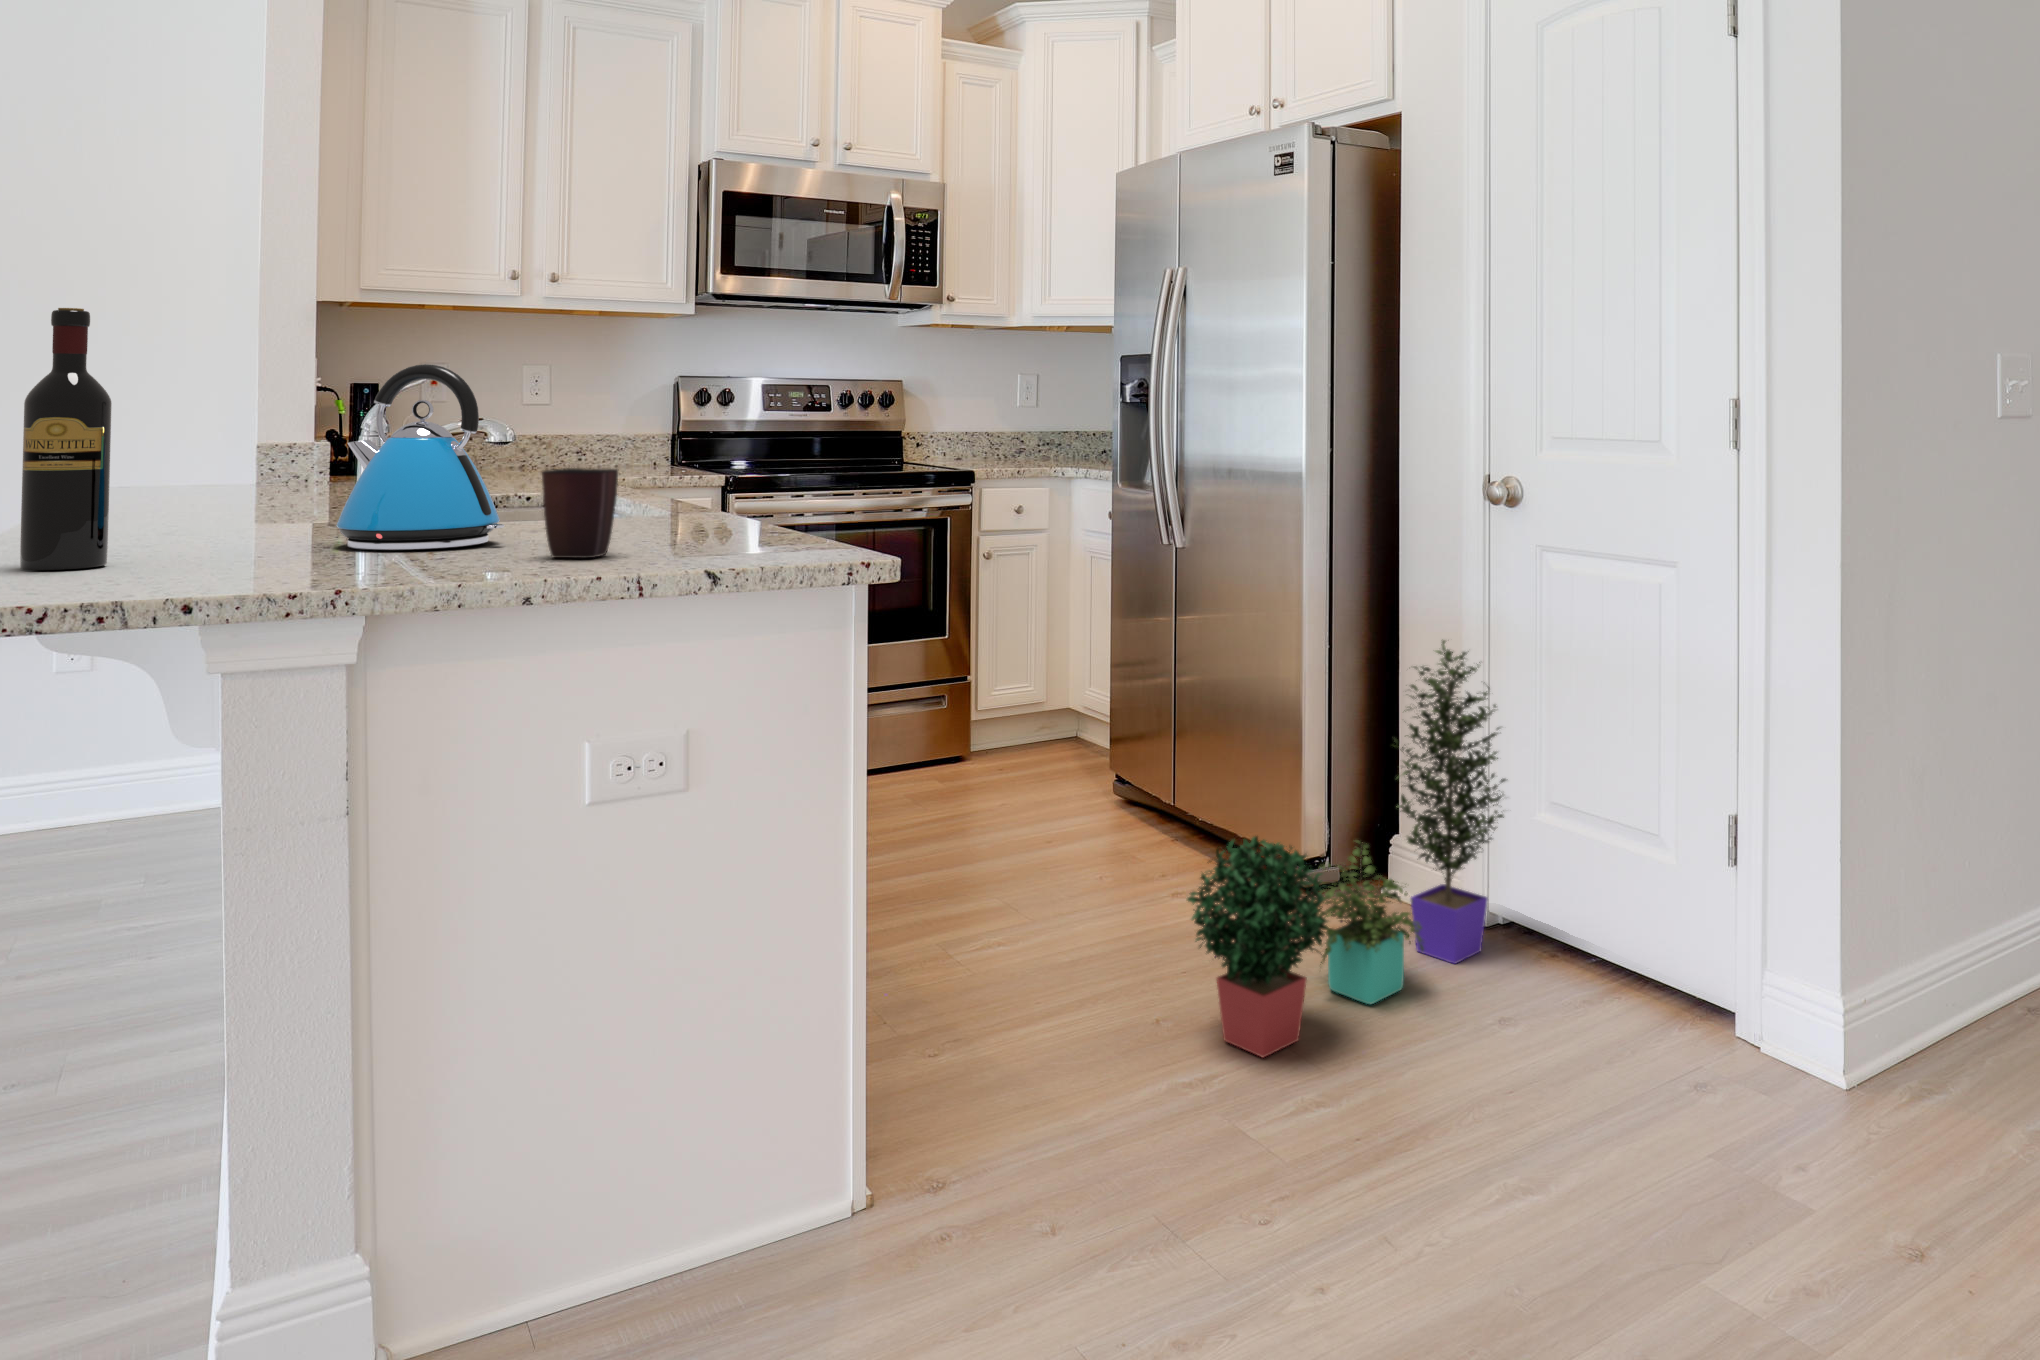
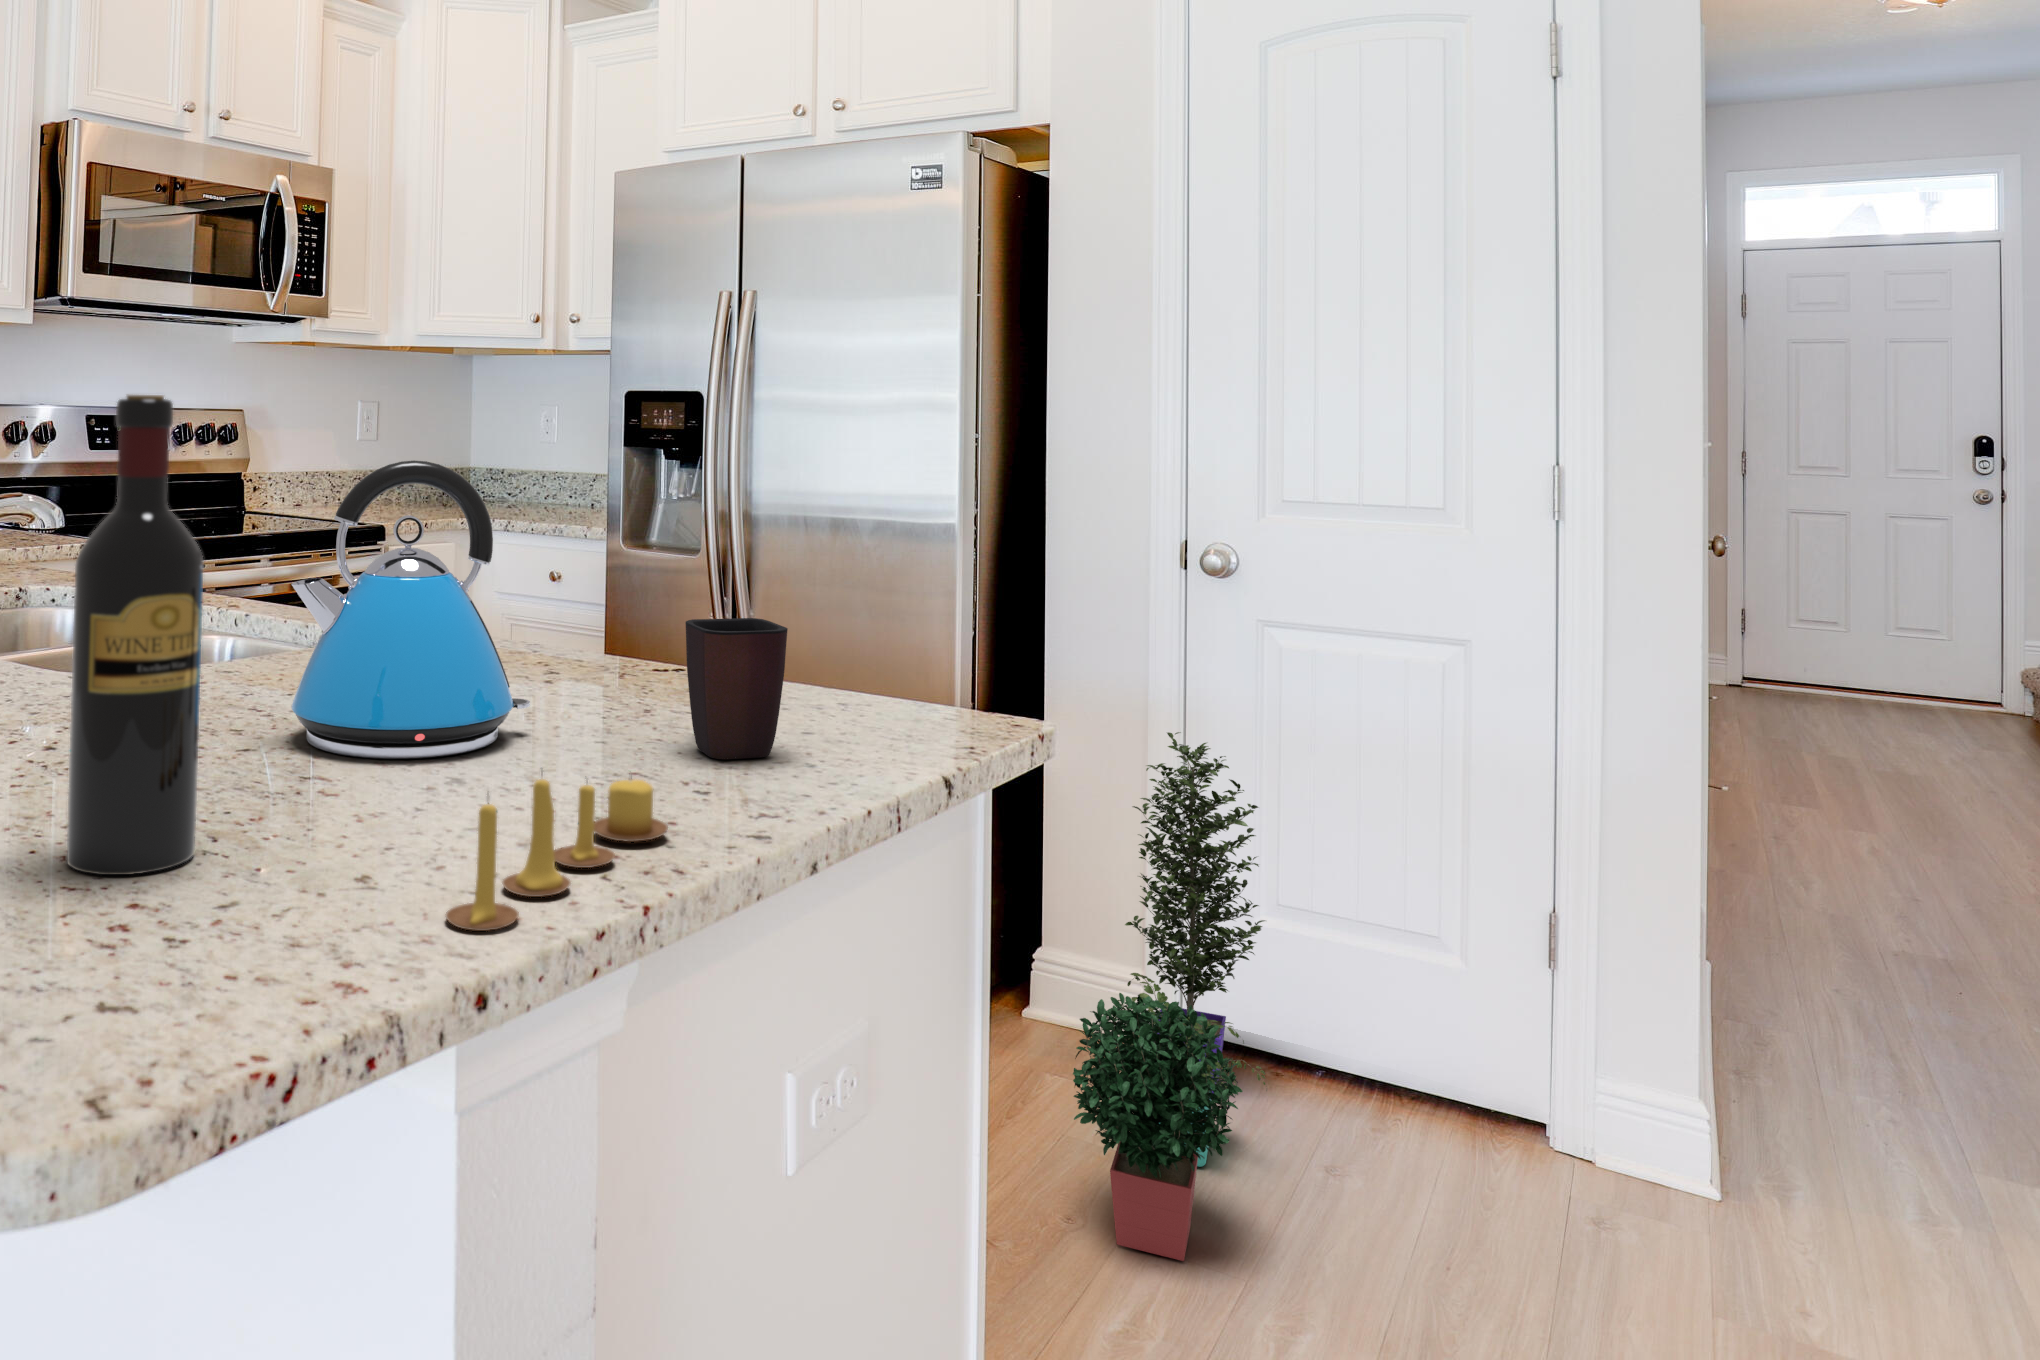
candle: none [90,514,363,591] -> present [446,778,668,931]

